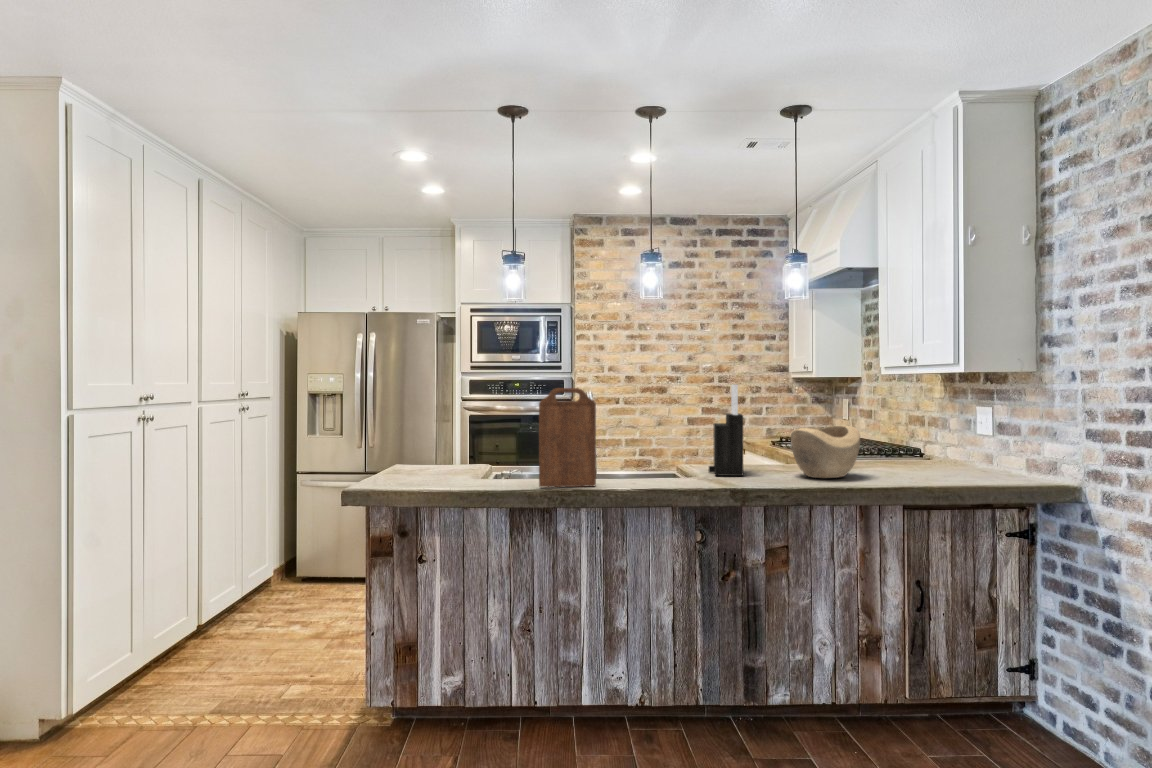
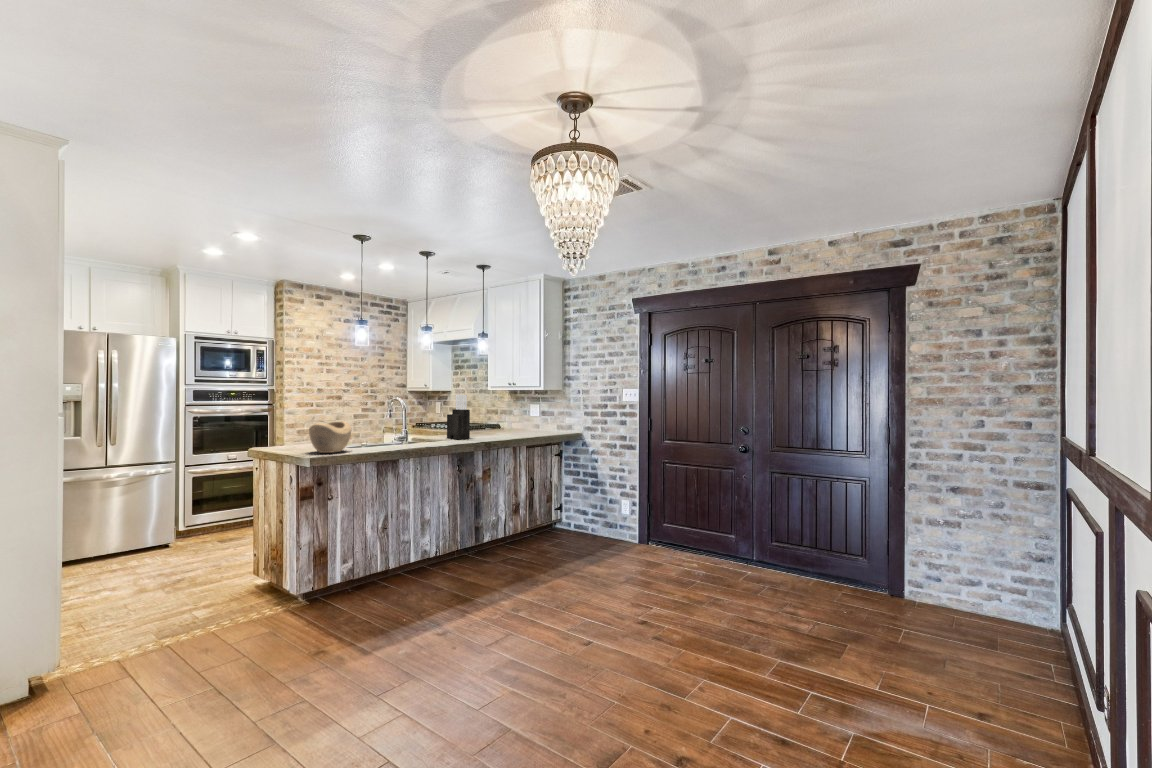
cutting board: present [539,388,596,487] -> none [400,396,424,449]
decorative bowl: present [791,426,860,478] -> present [309,422,351,453]

